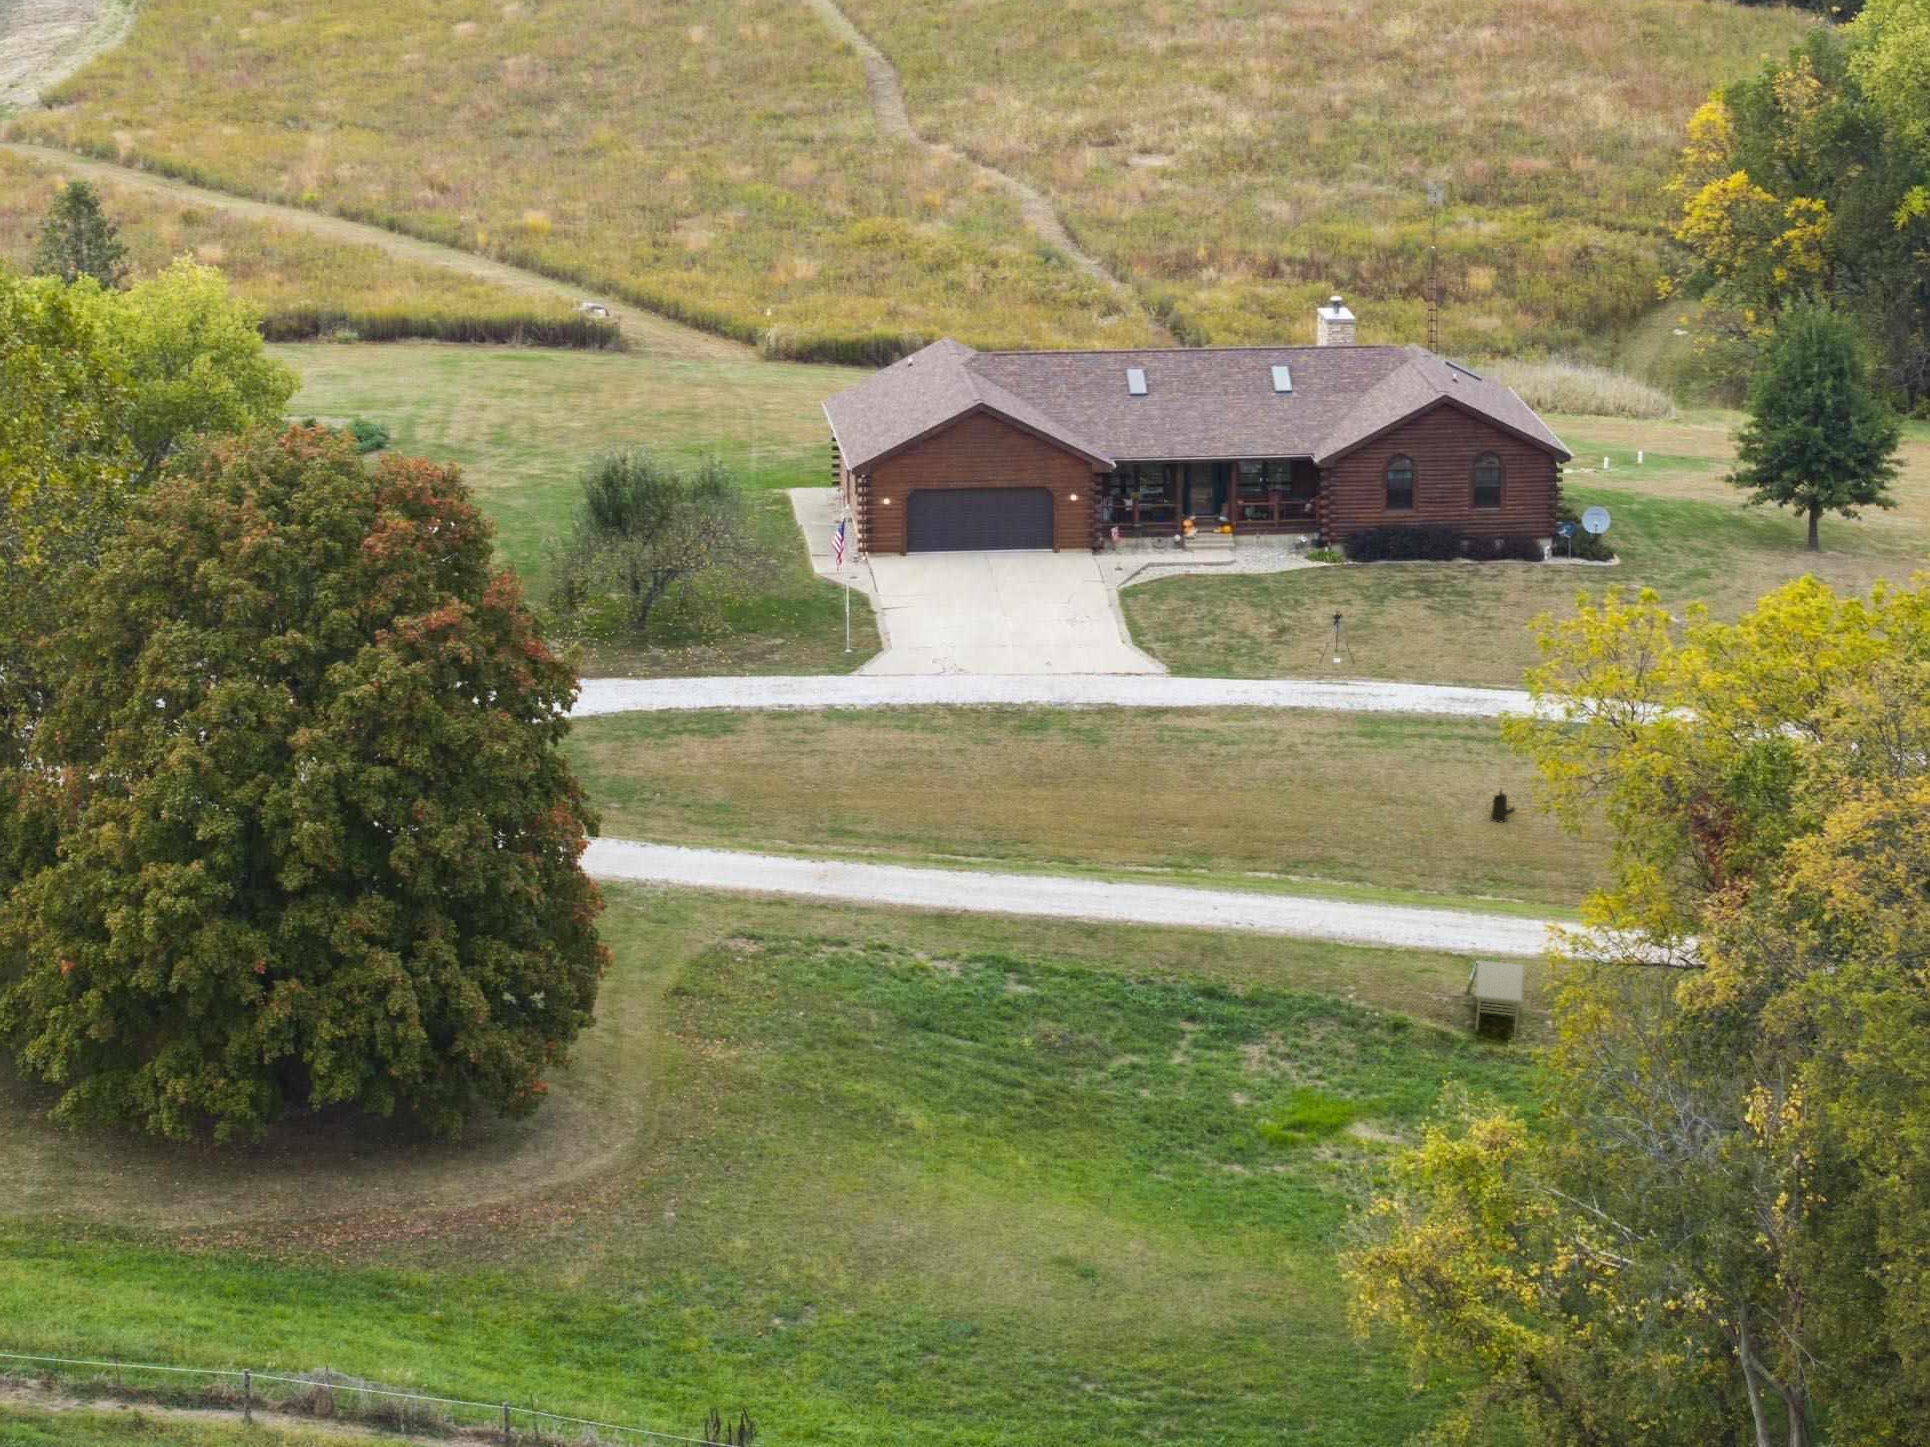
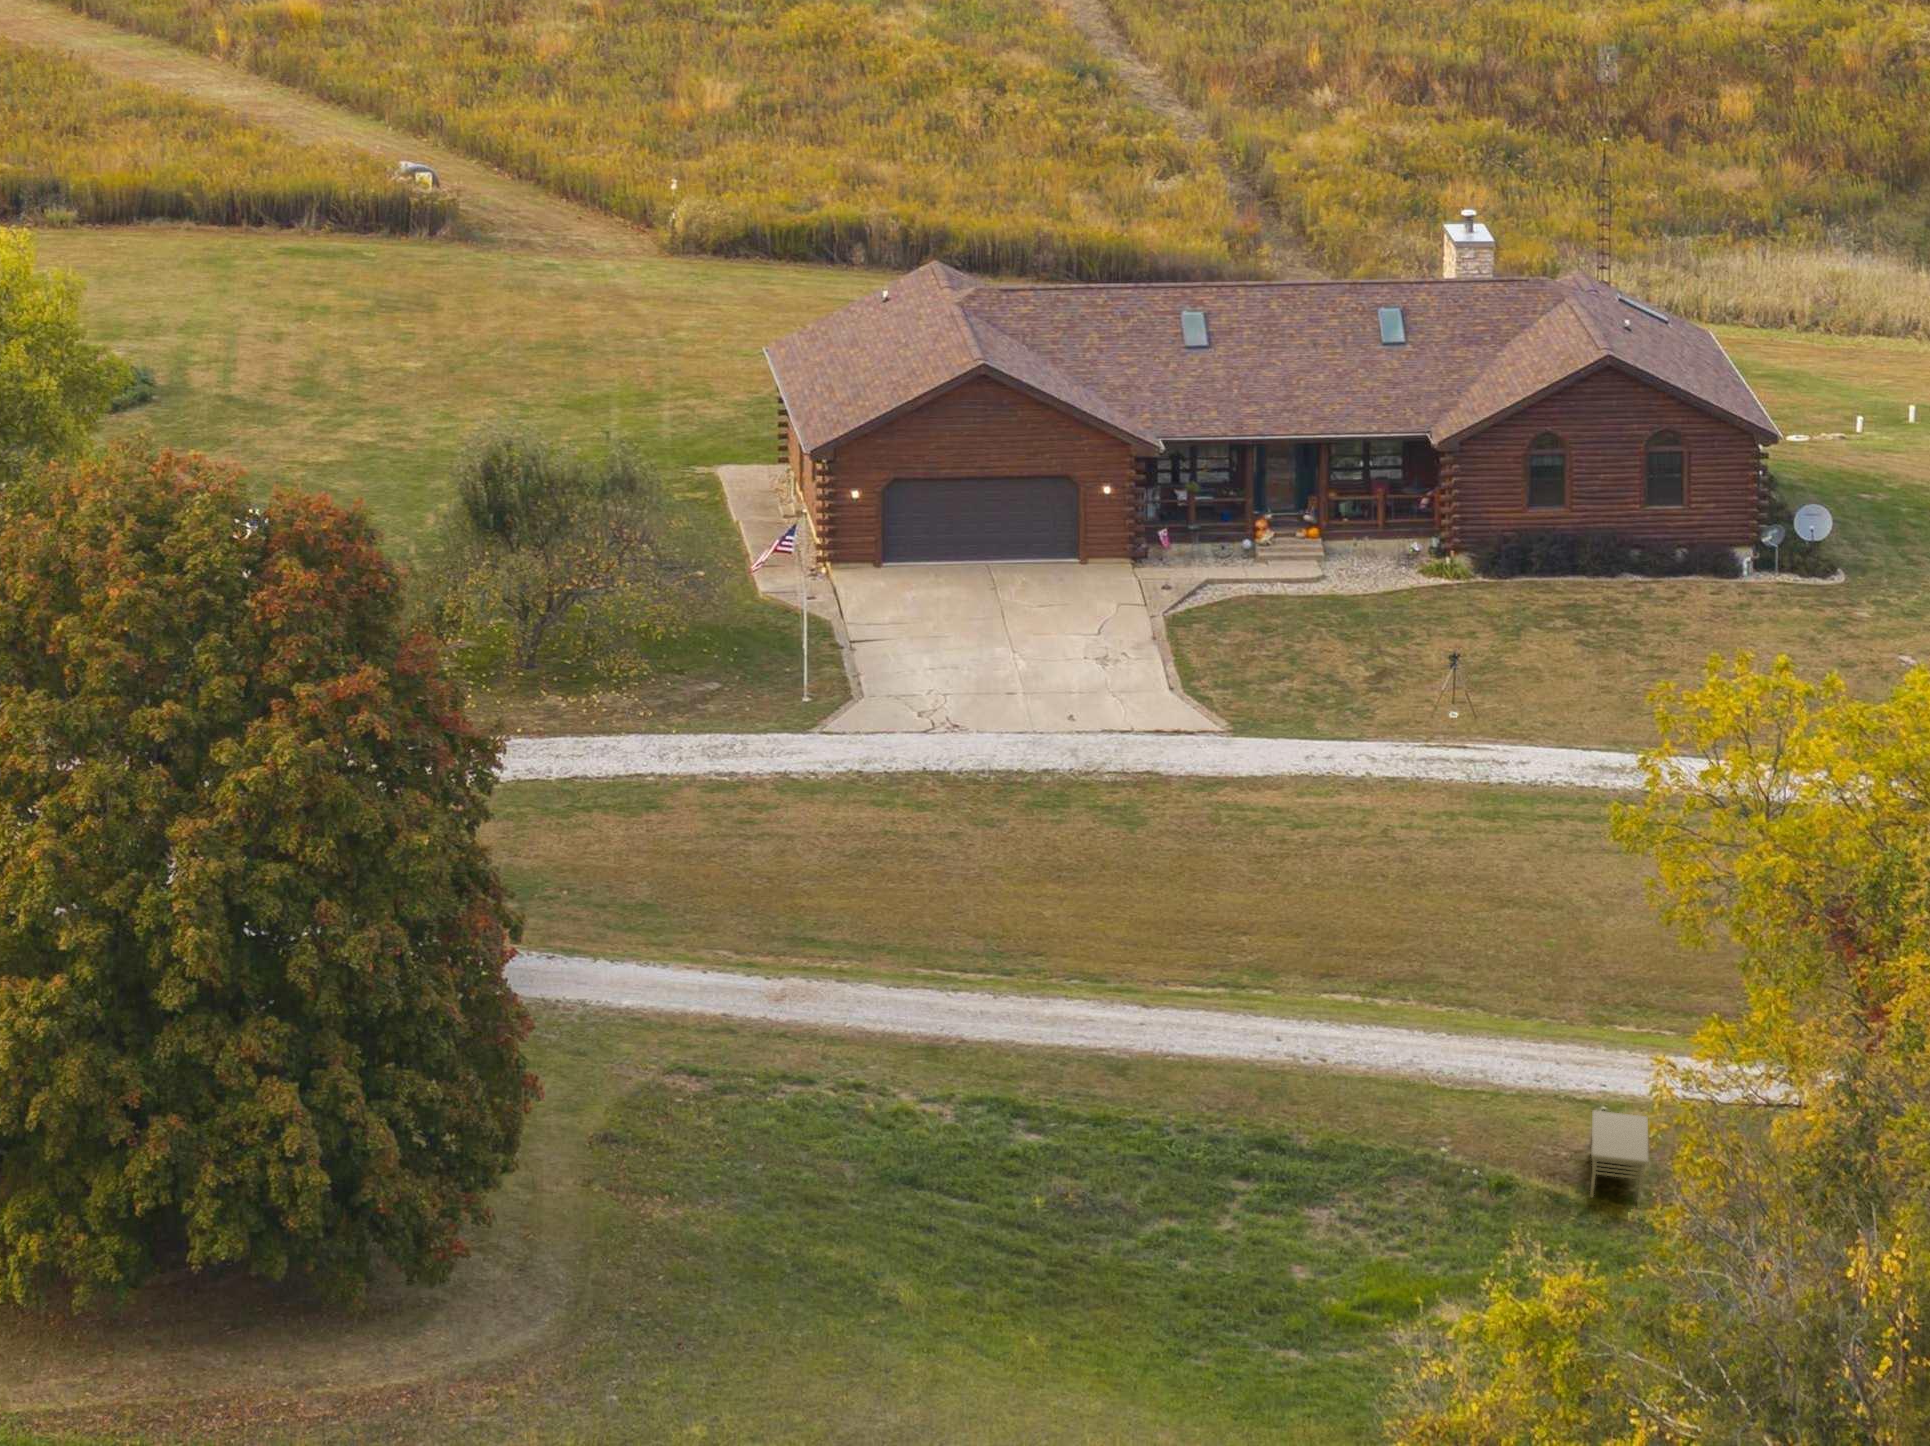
watering can: present [1491,790,1515,822] -> none [1597,895,1648,937]

